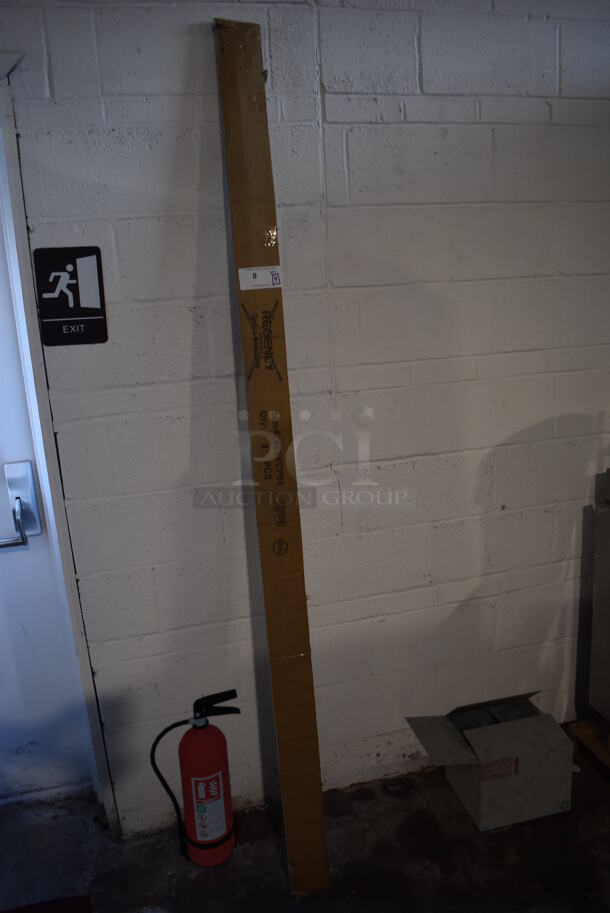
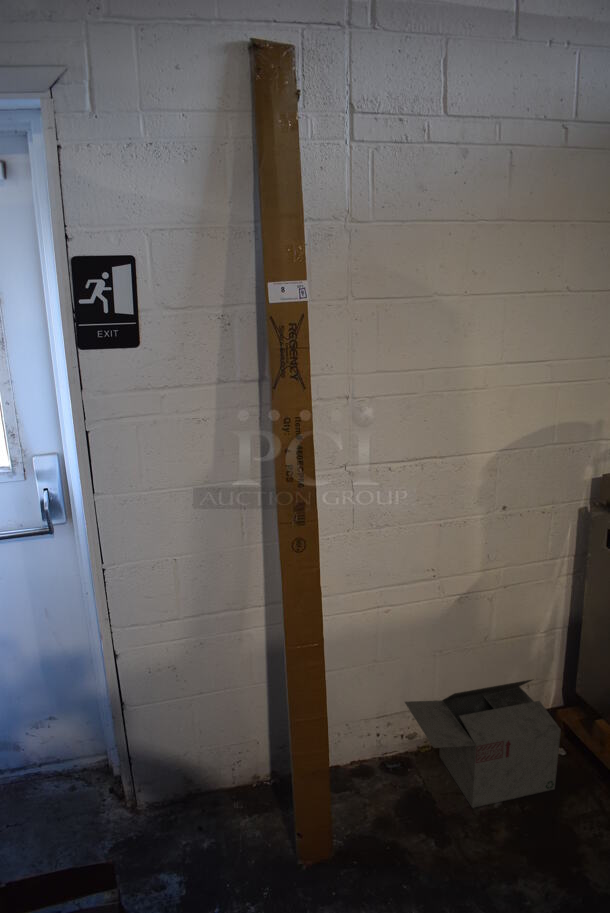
fire extinguisher: present [150,689,241,867] -> none [170,674,255,836]

